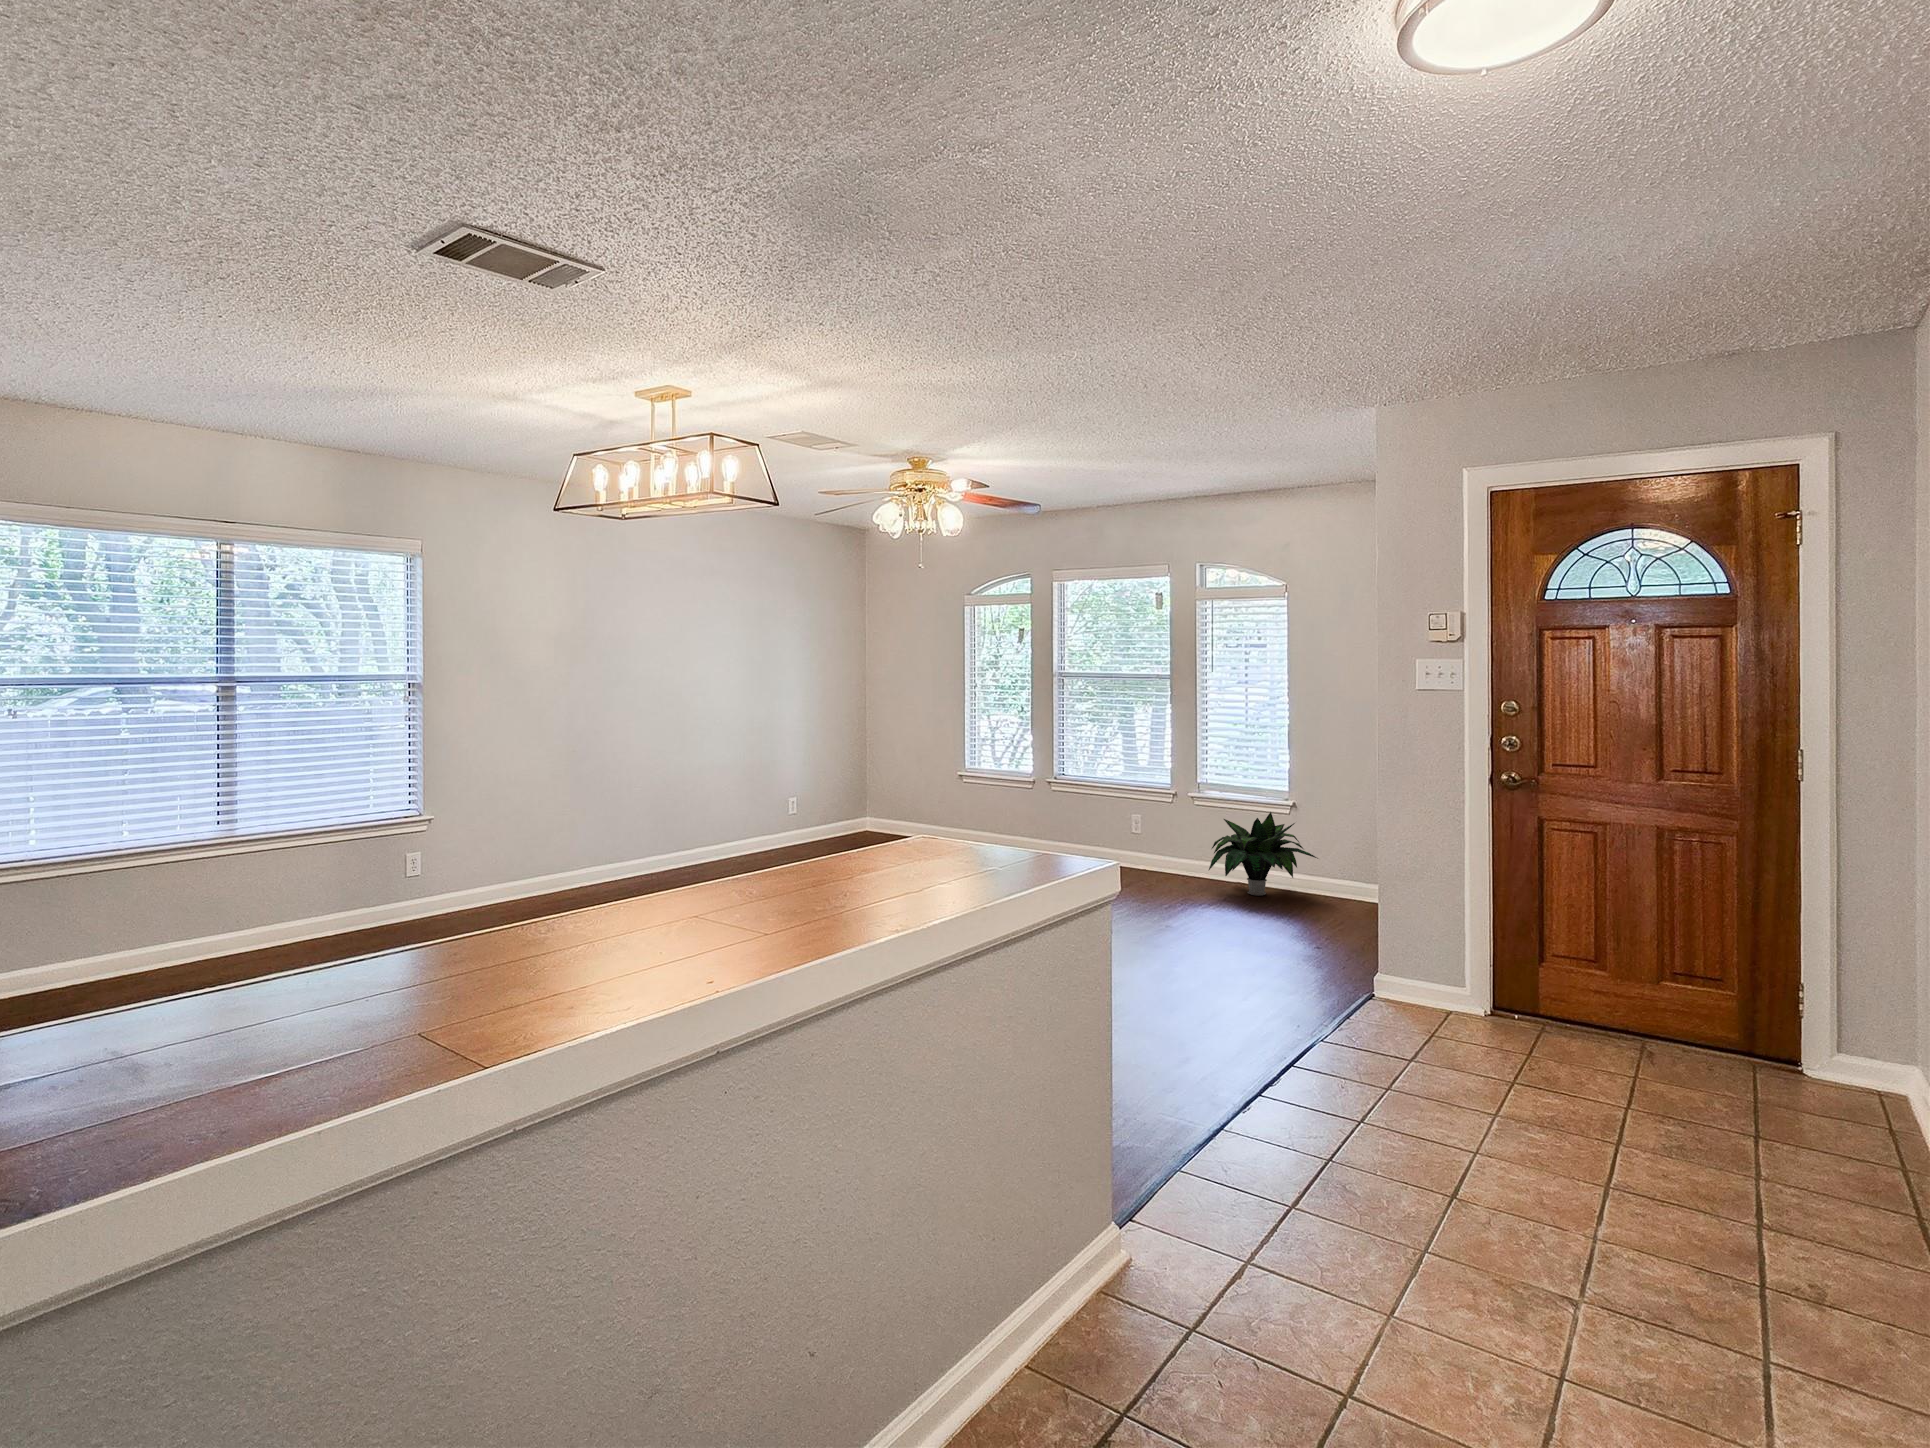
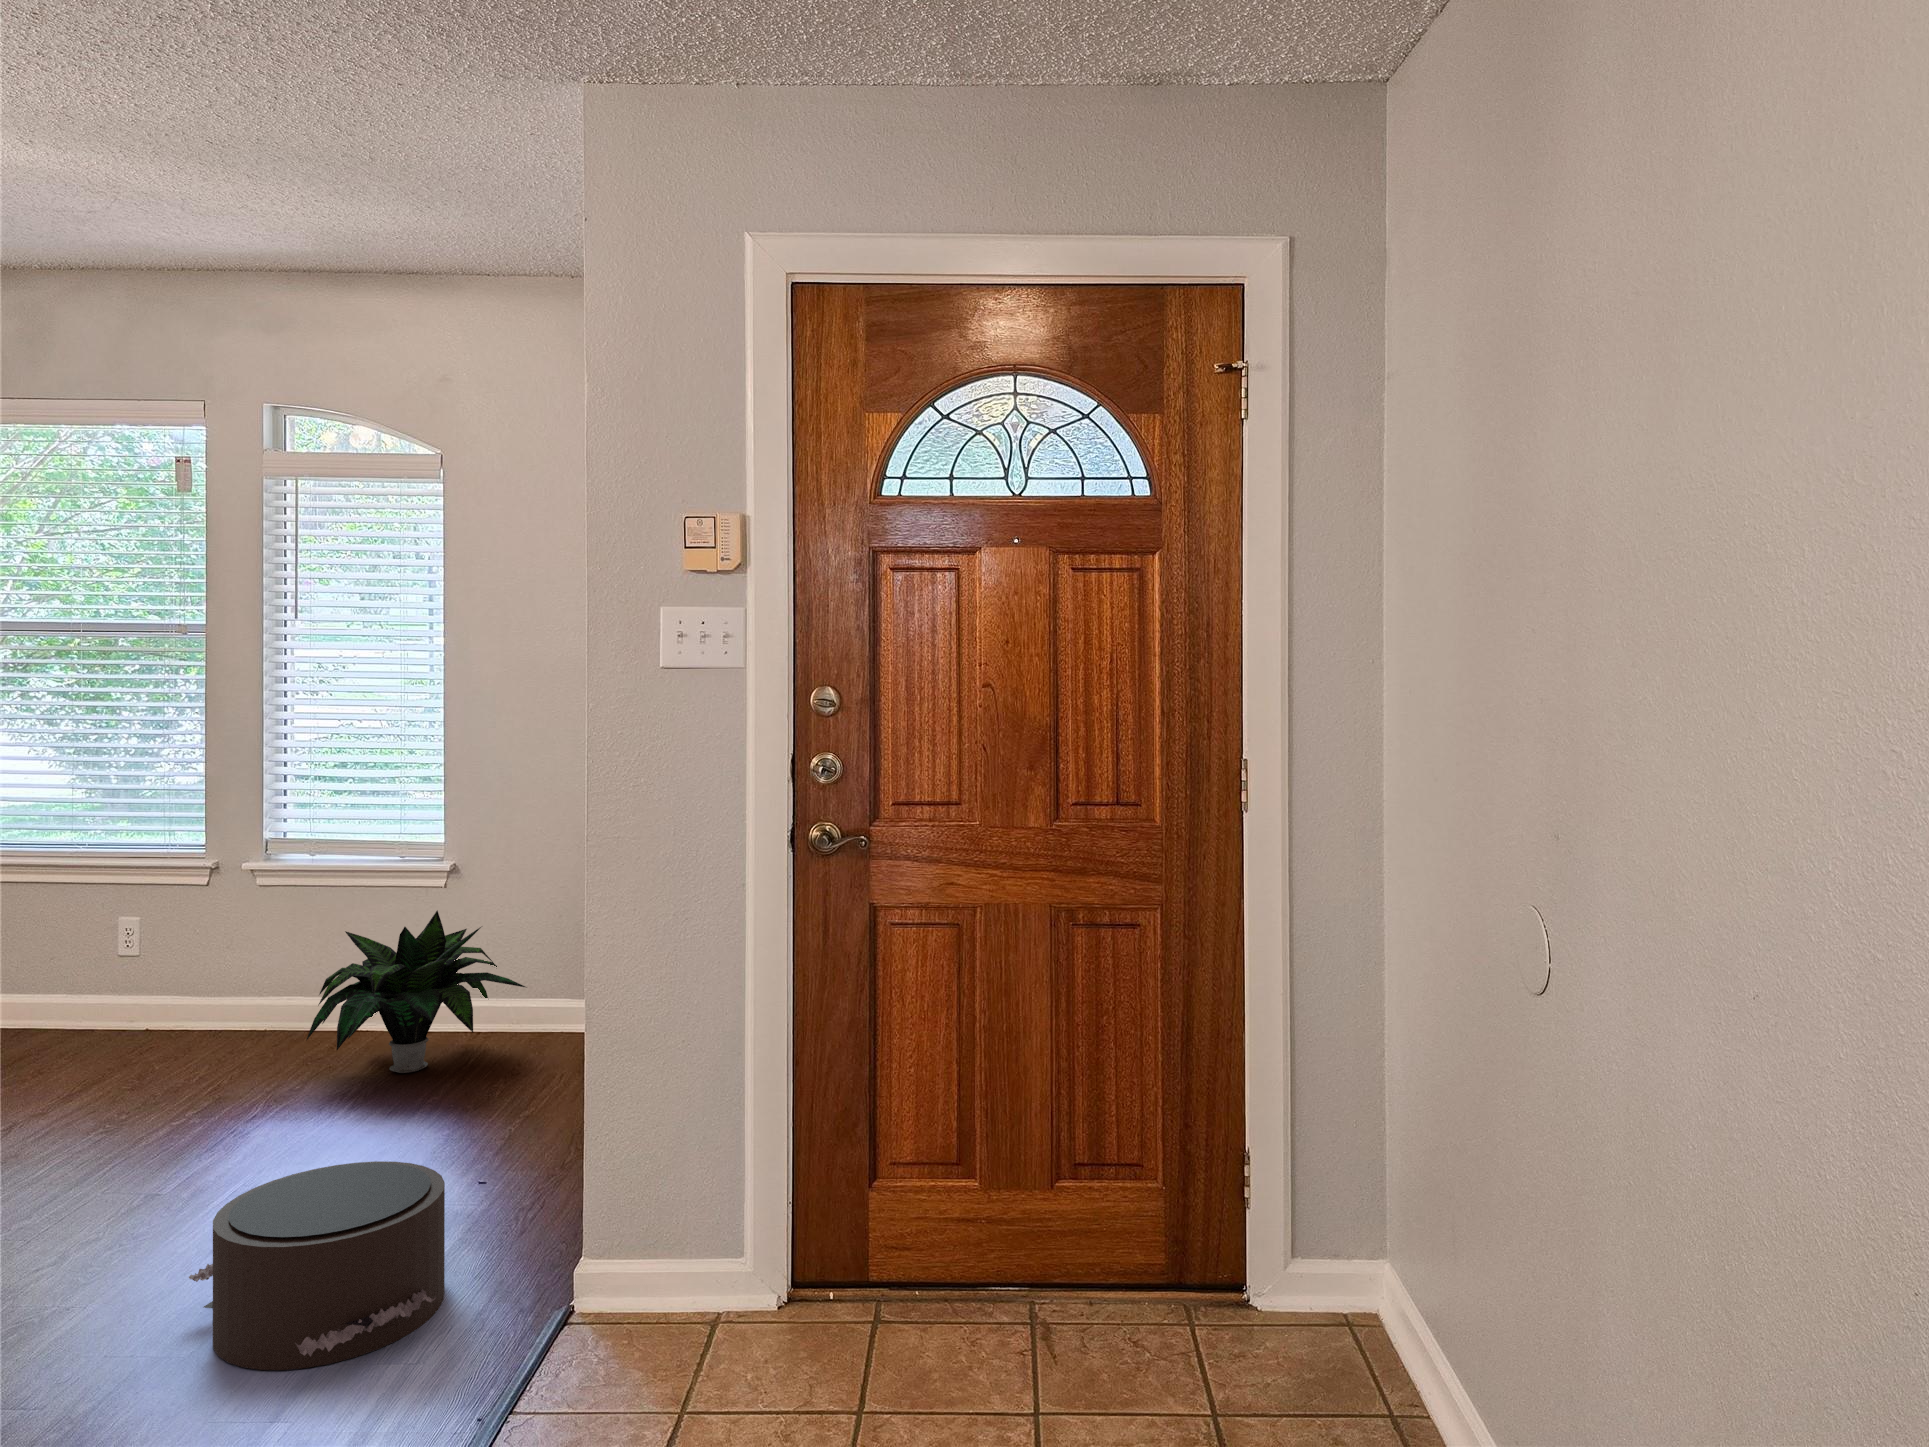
pouf: none [1198,914,1309,990] -> present [189,1161,445,1370]

